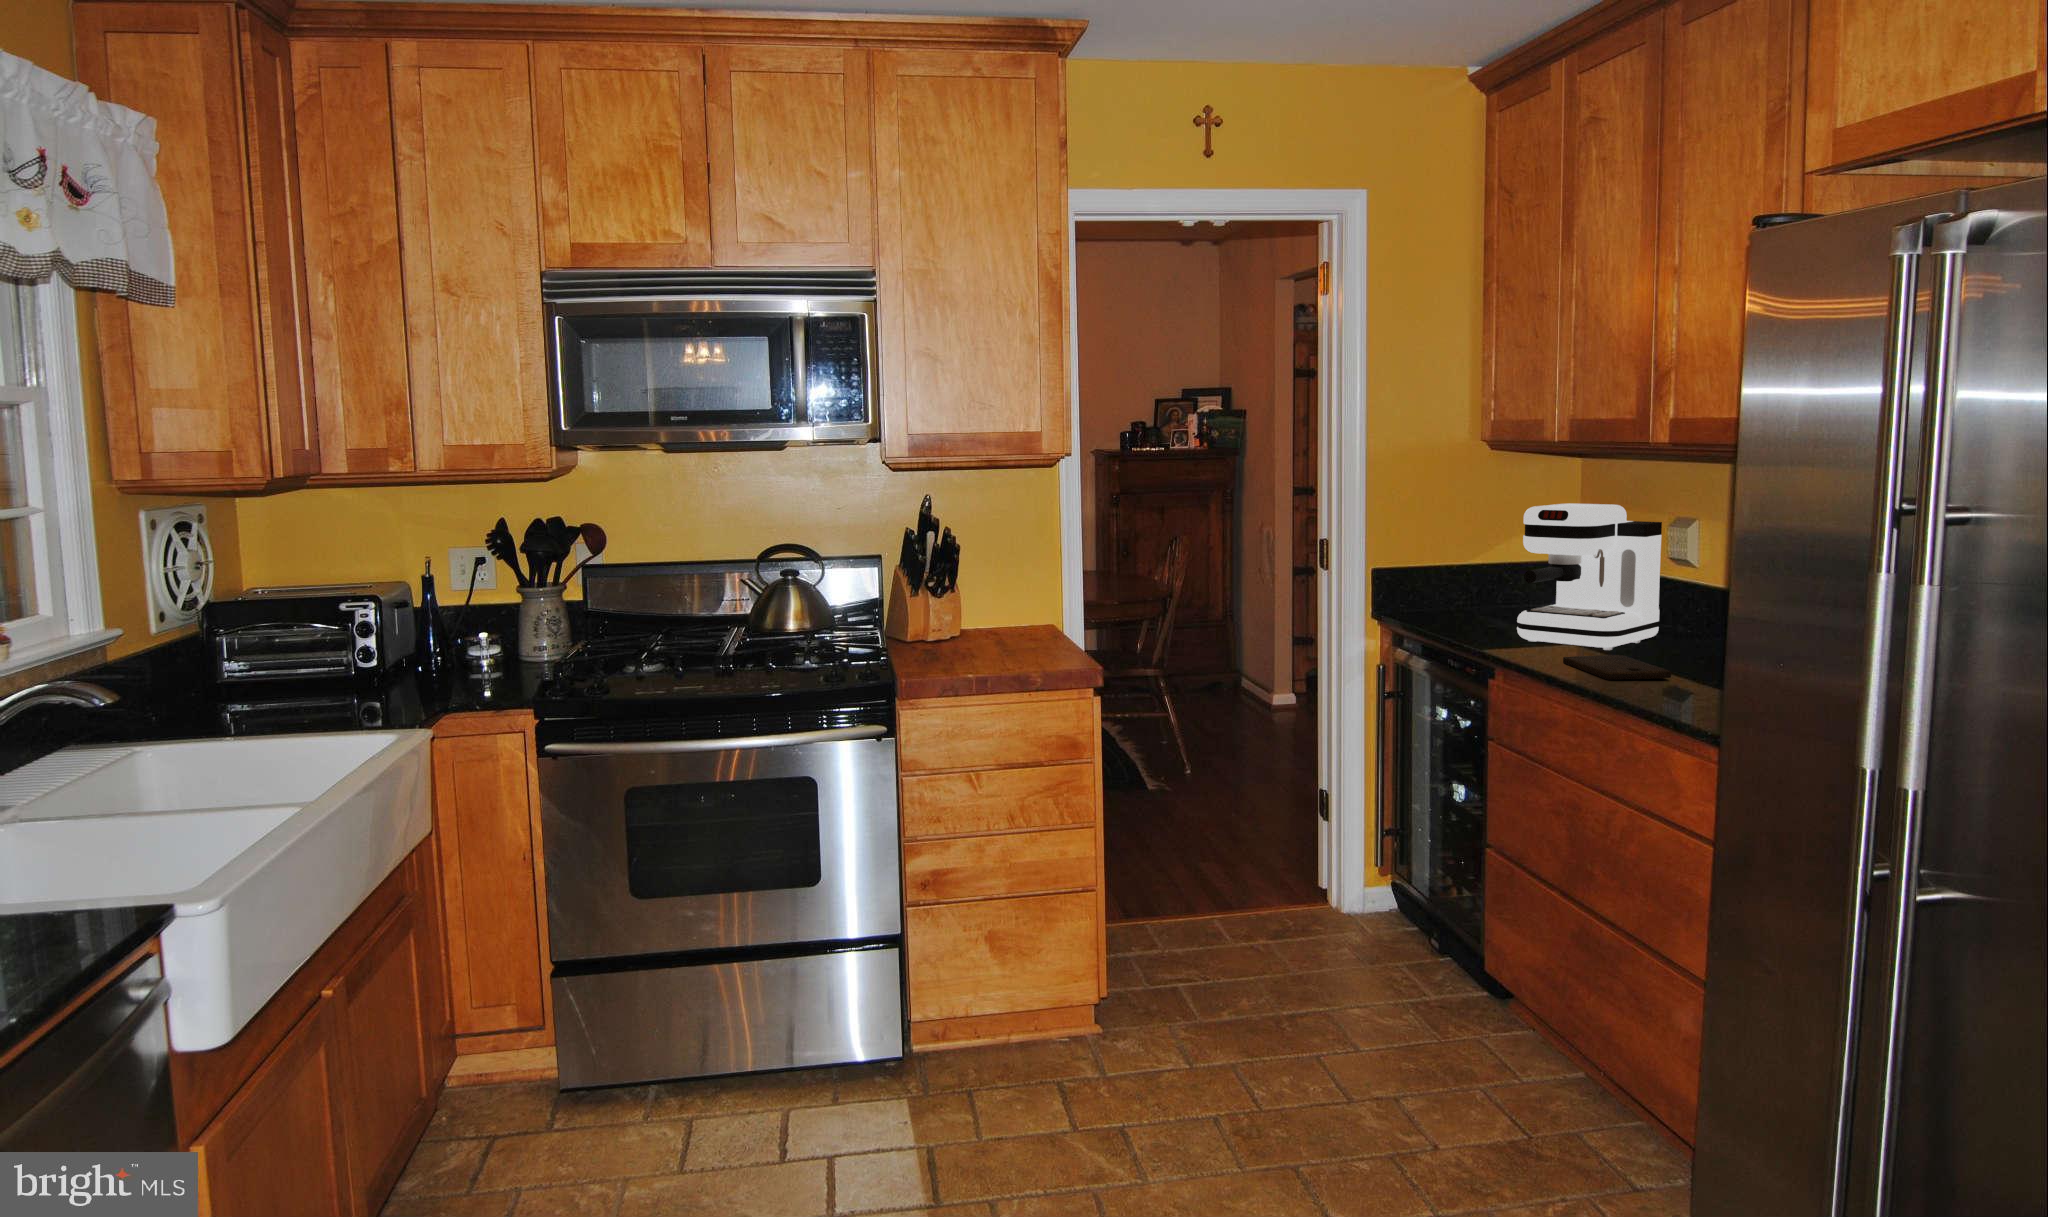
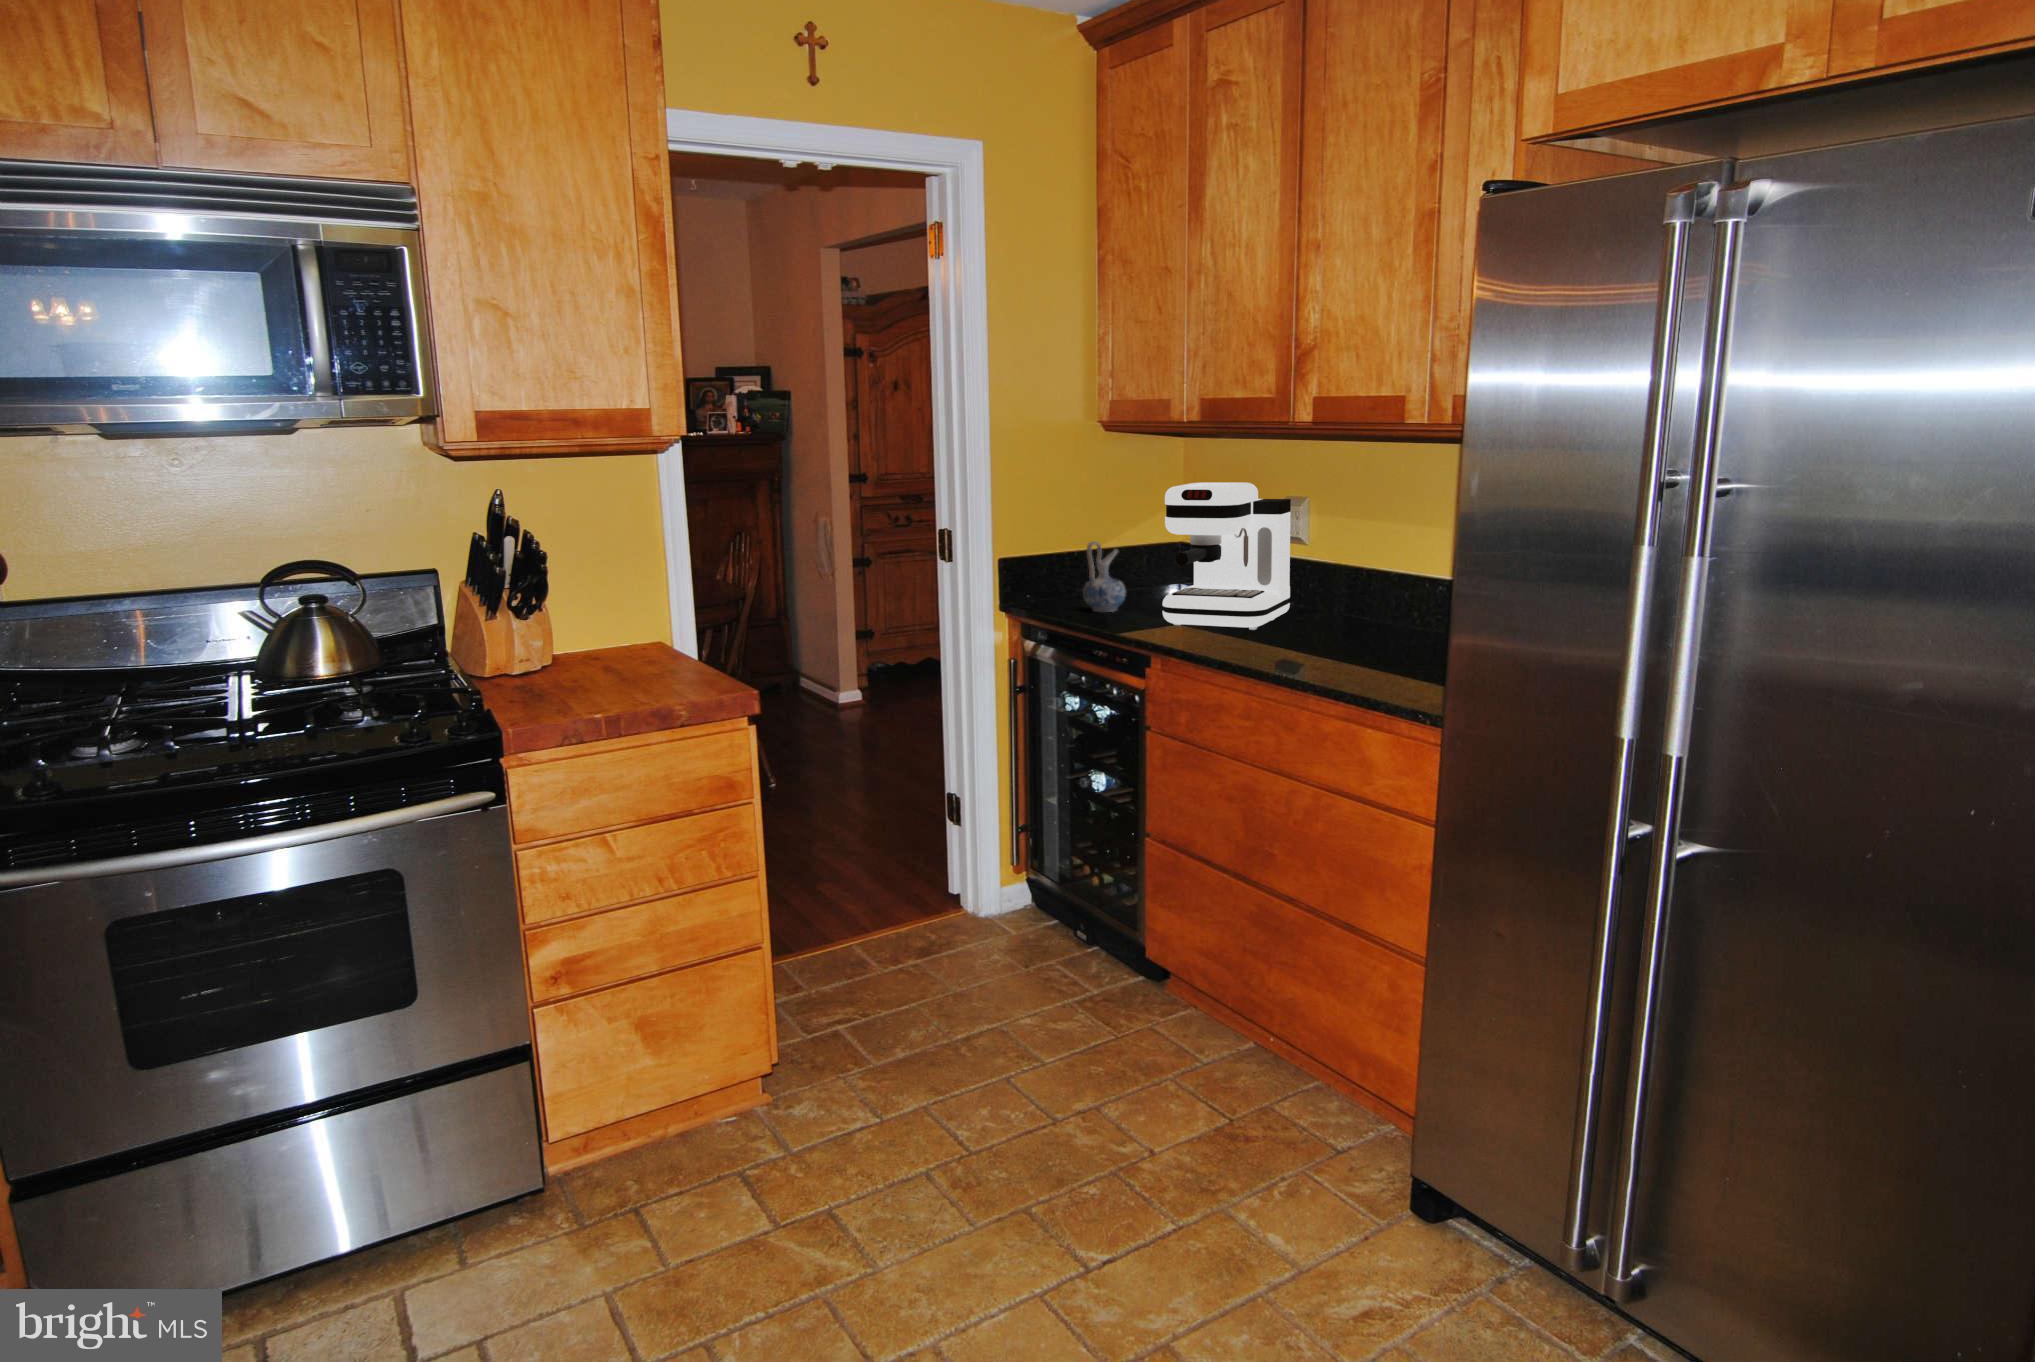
ceramic pitcher: none [1448,557,1491,626] -> present [1083,541,1126,612]
cutting board: present [1563,655,1671,680] -> none [1227,635,1338,662]

